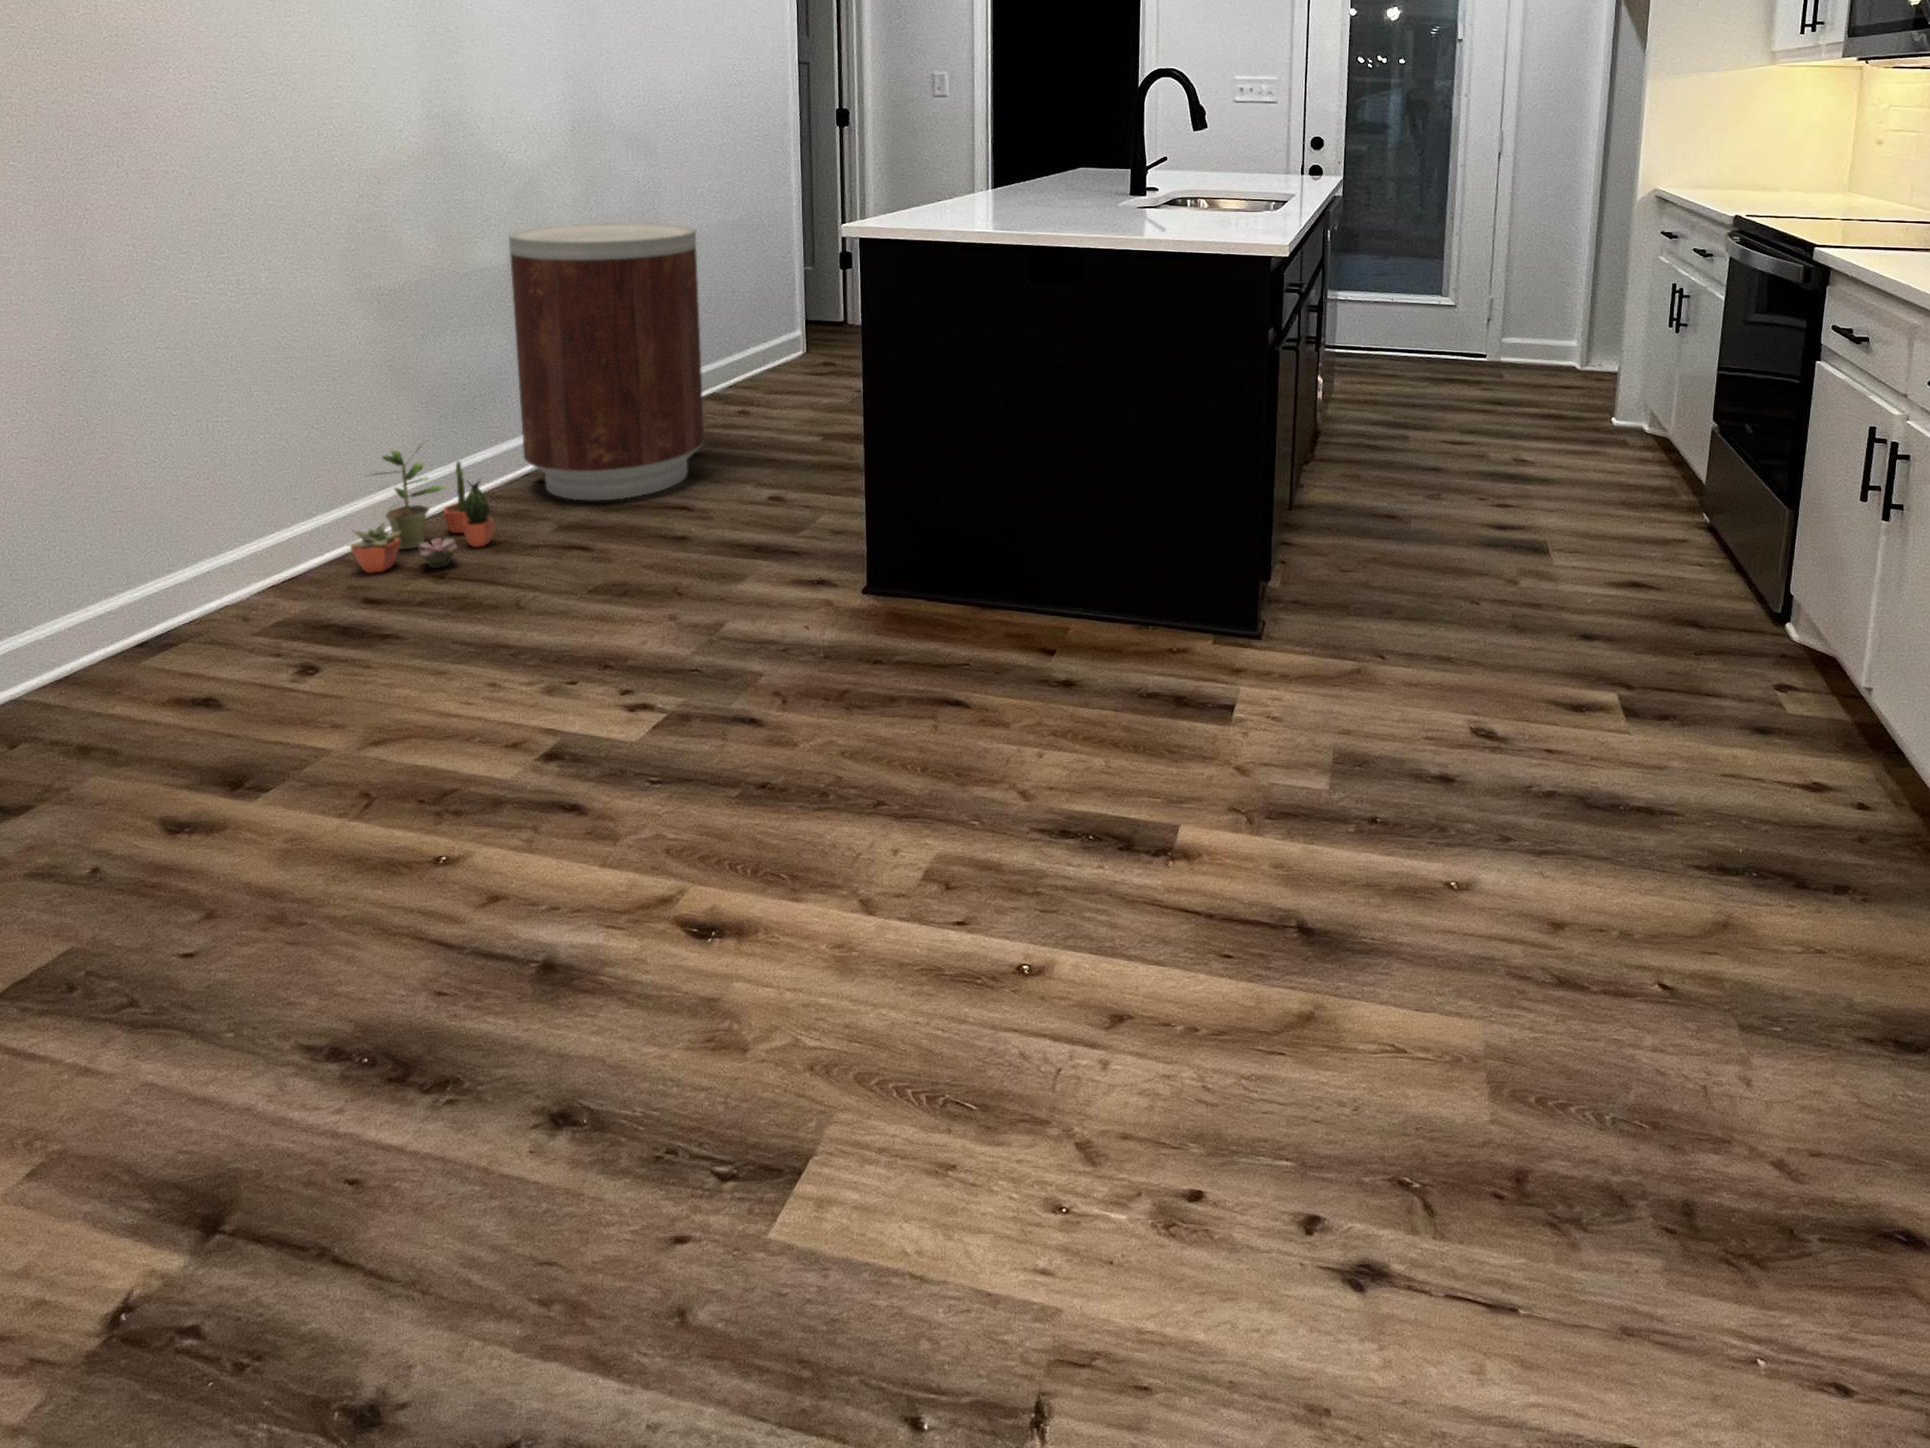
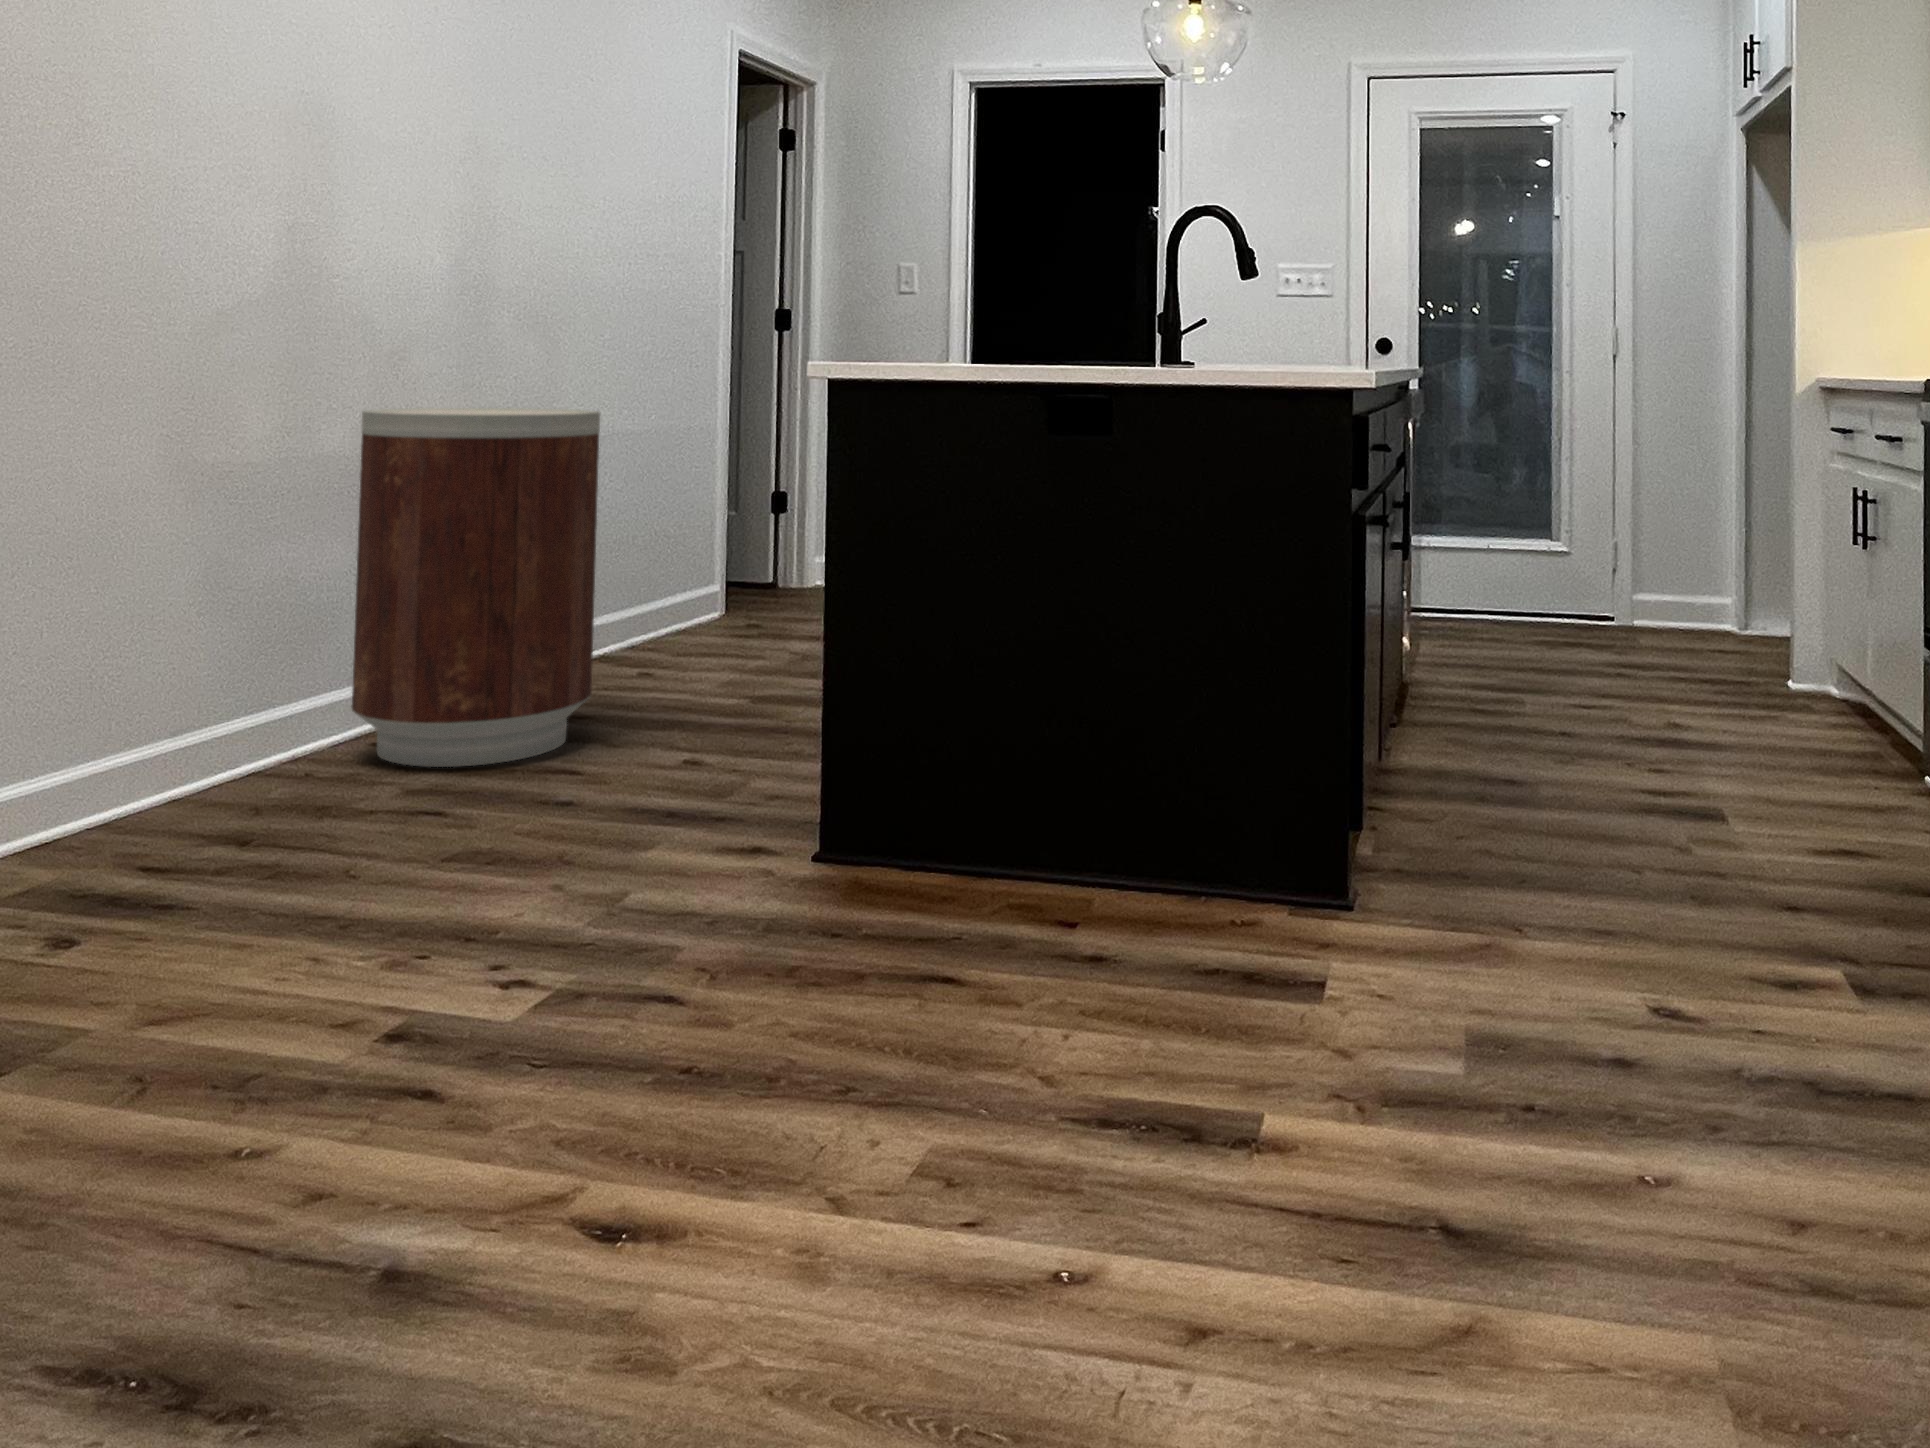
potted plant: present [349,440,494,573] -> none [115,664,311,842]

